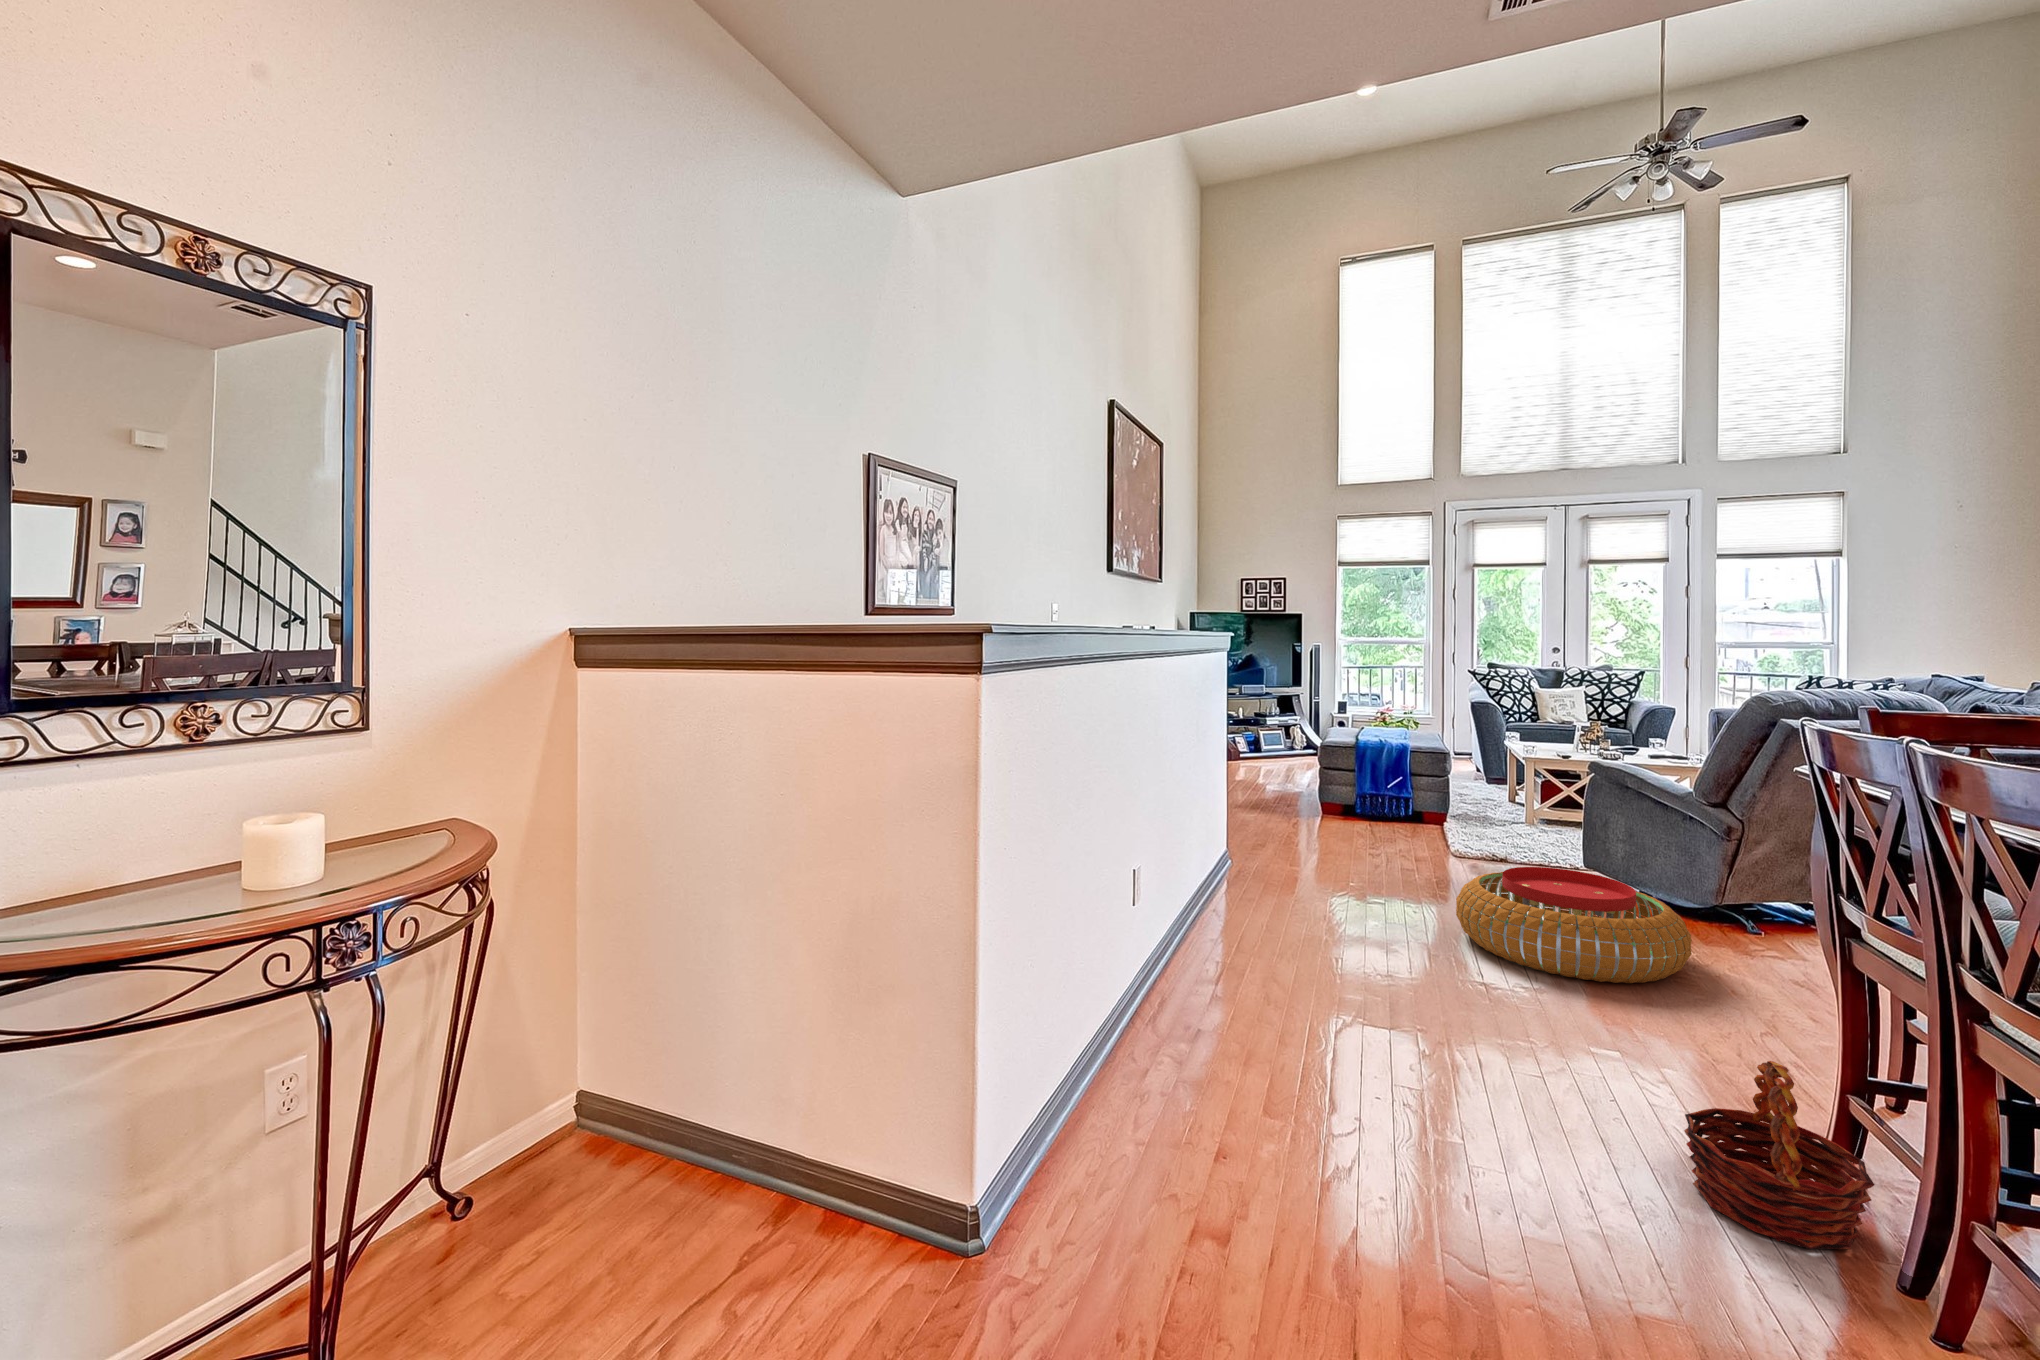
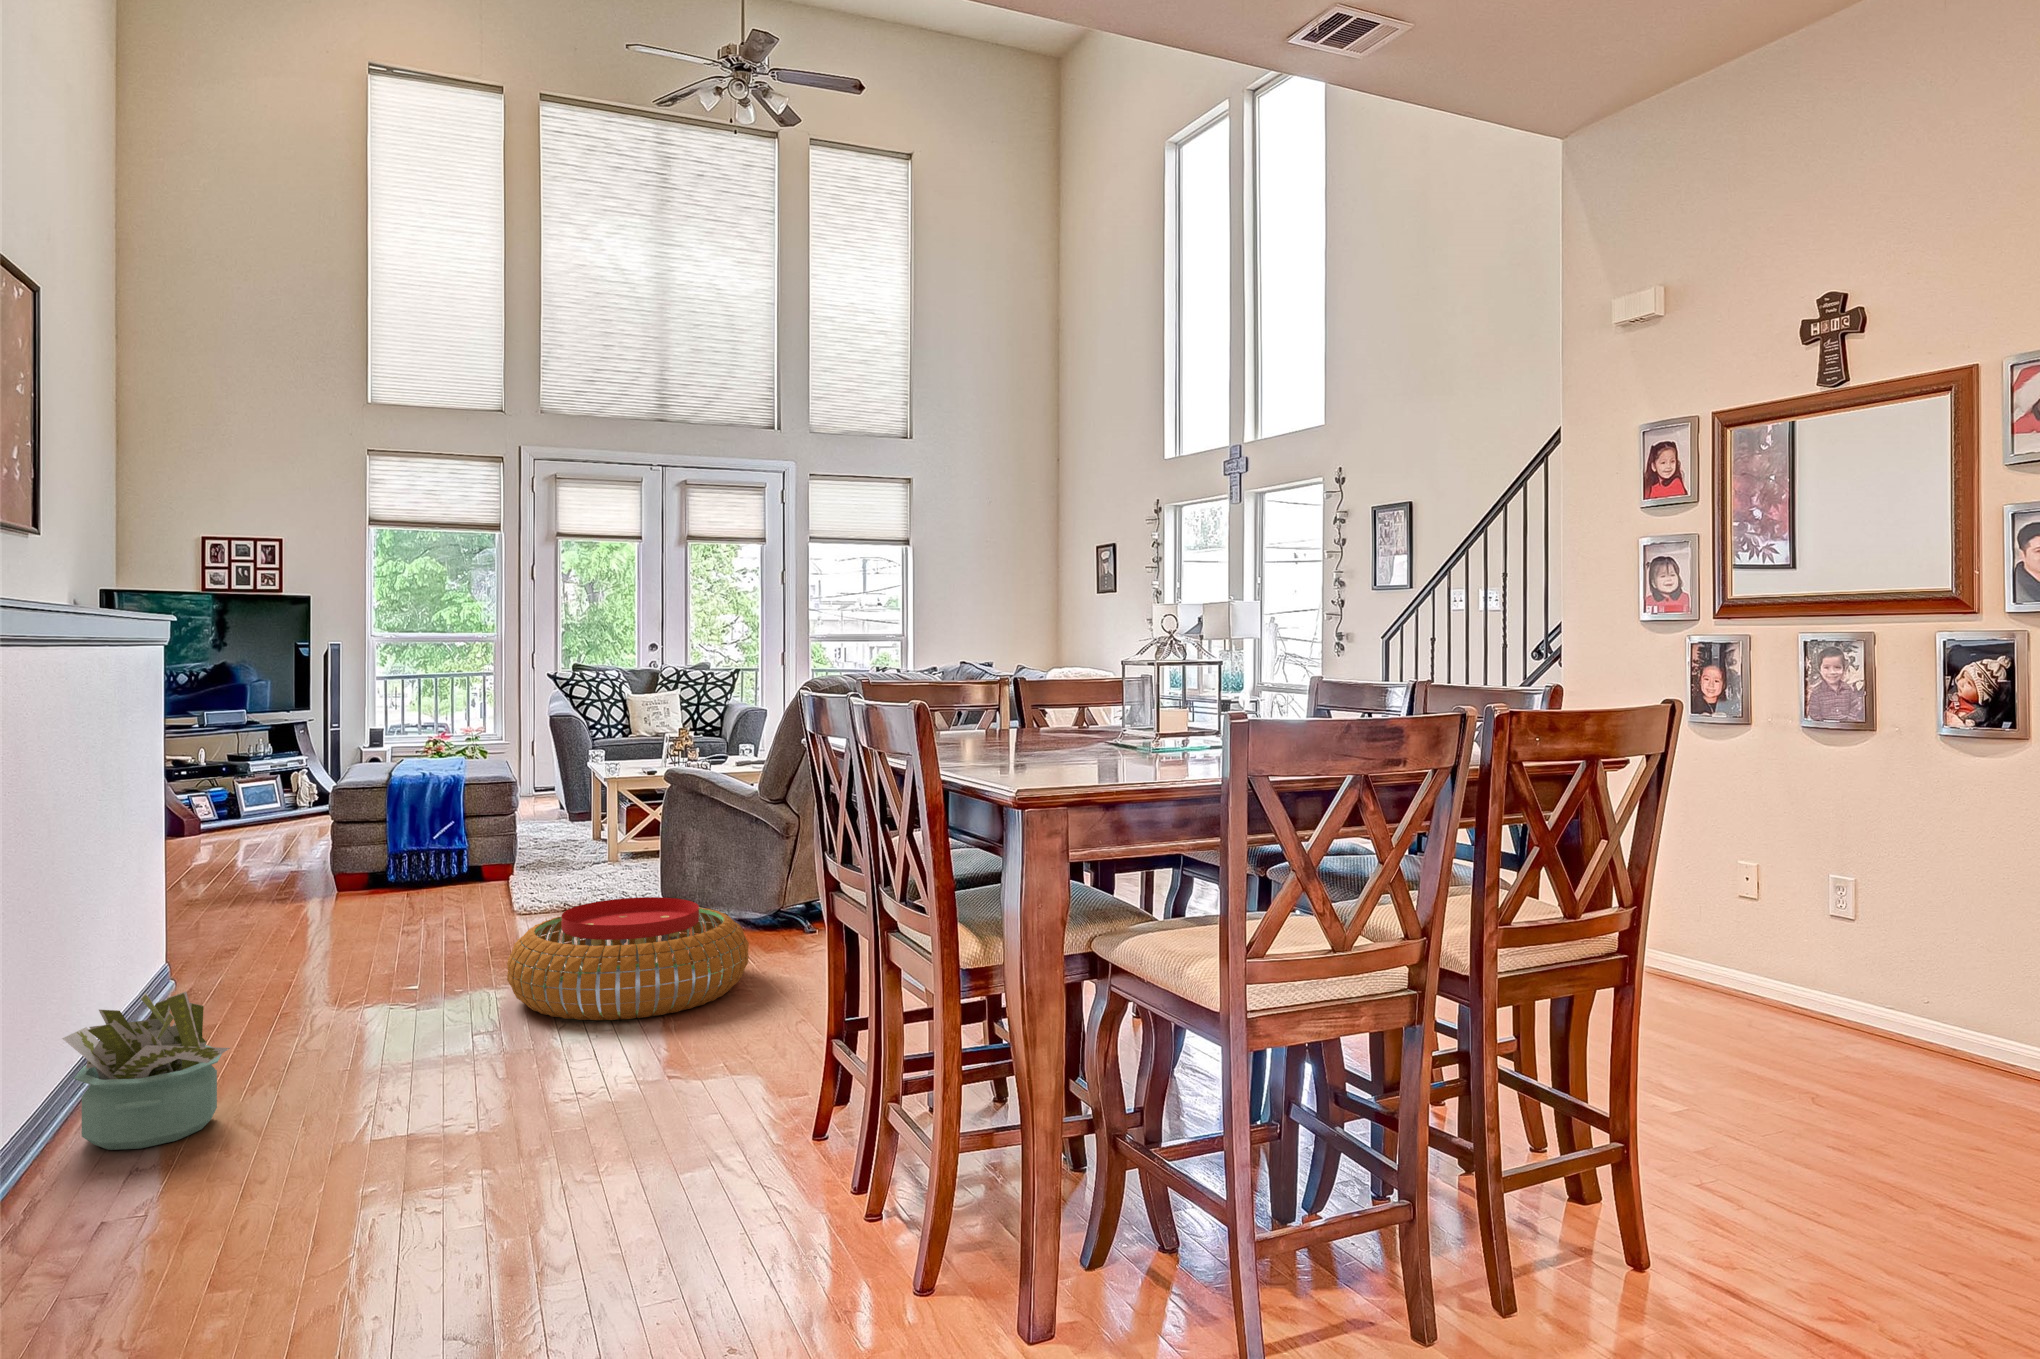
decorative plant: none [1179,875,1271,977] -> present [62,992,230,1150]
basket: present [1684,1061,1875,1249] -> none [706,1029,844,1198]

